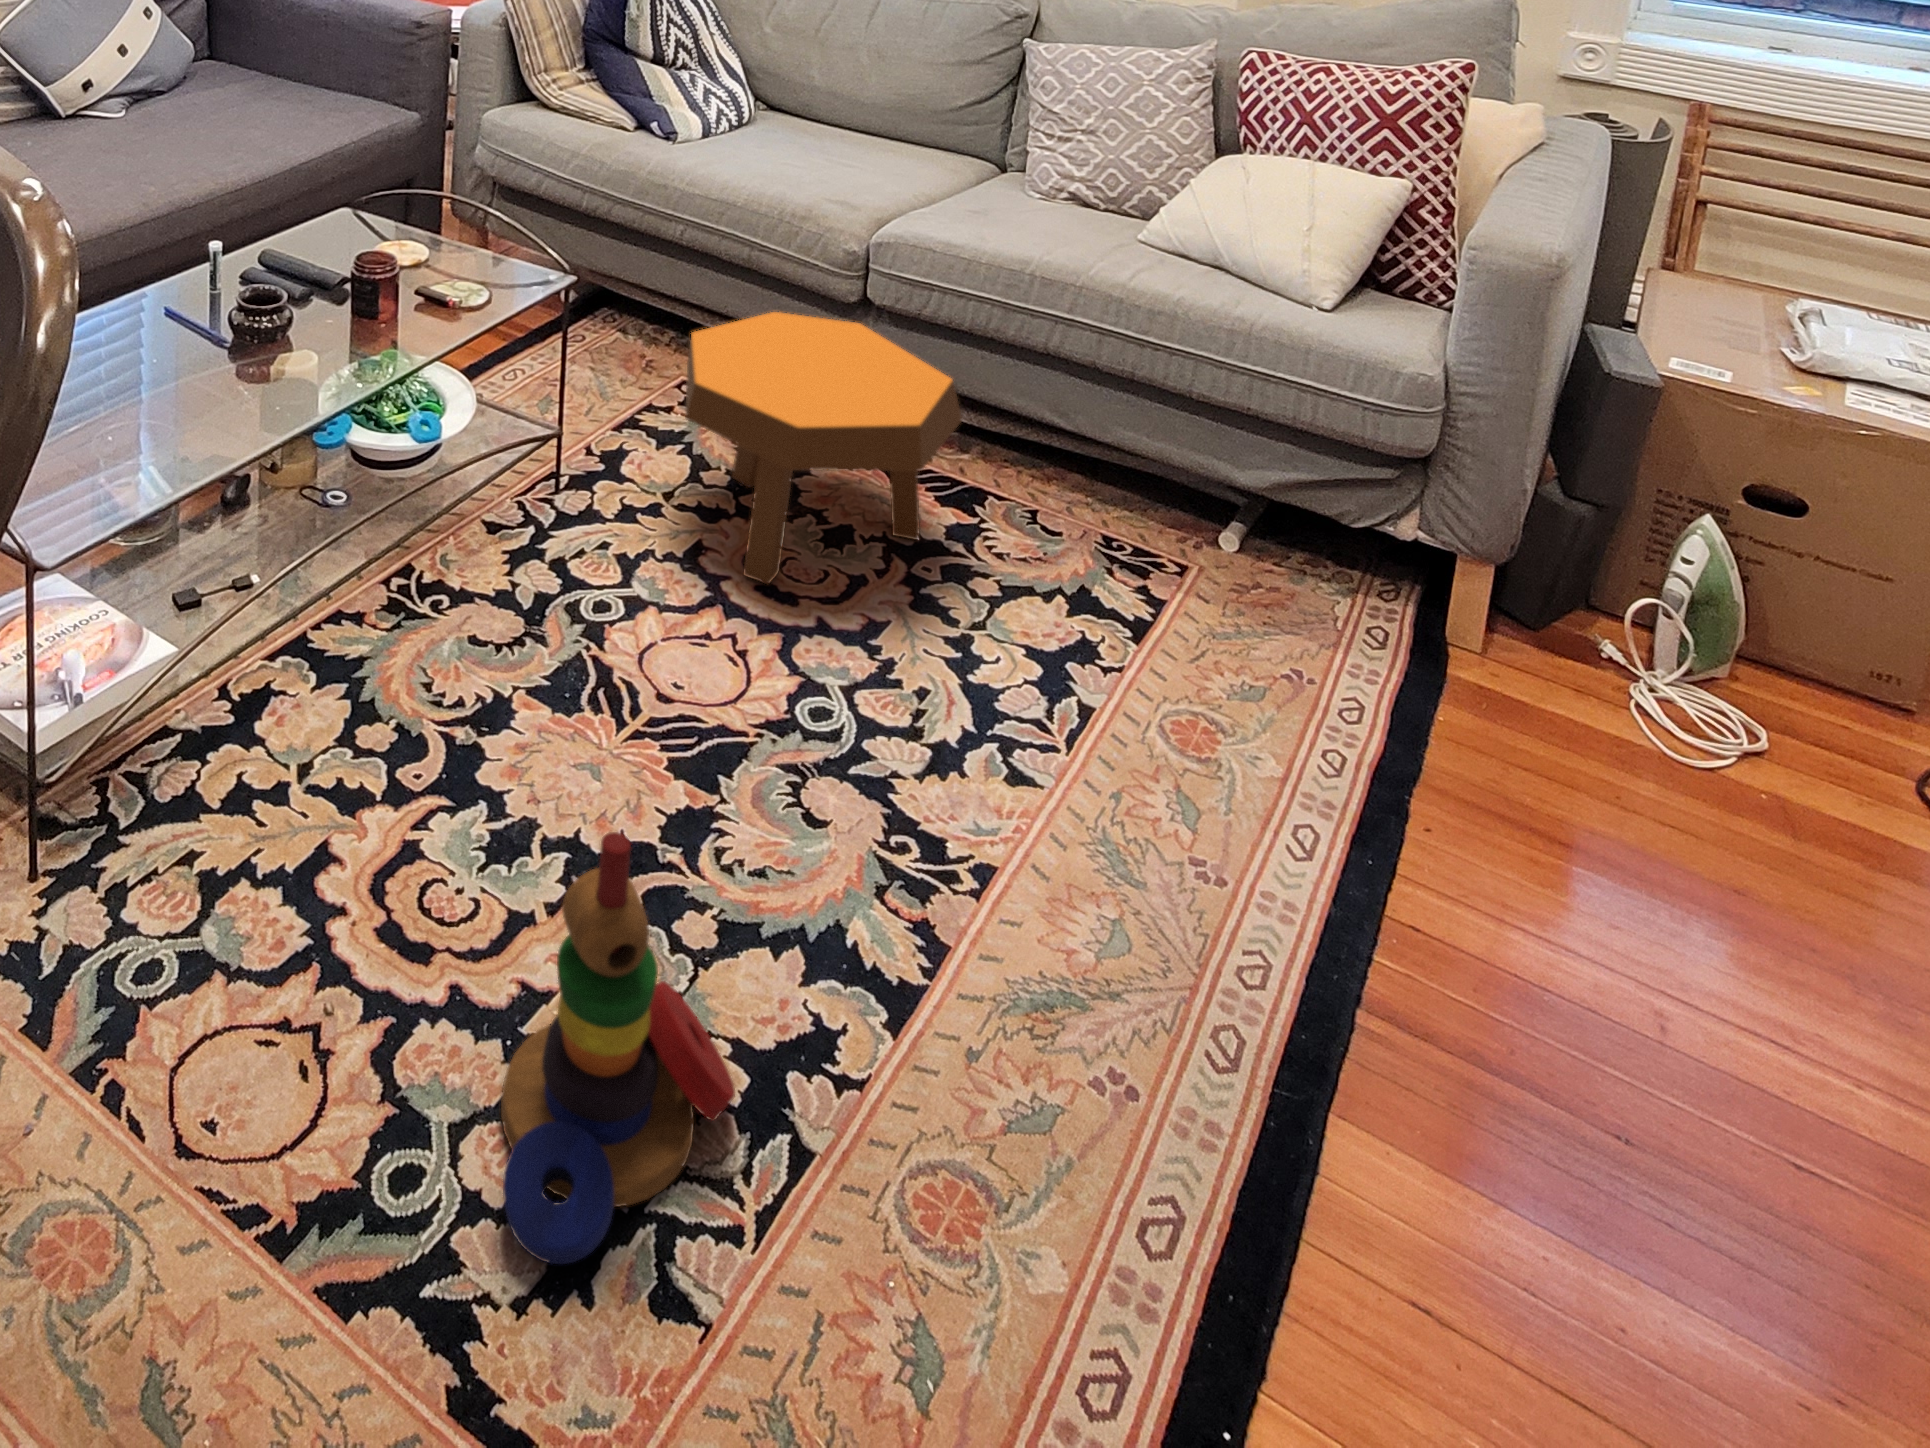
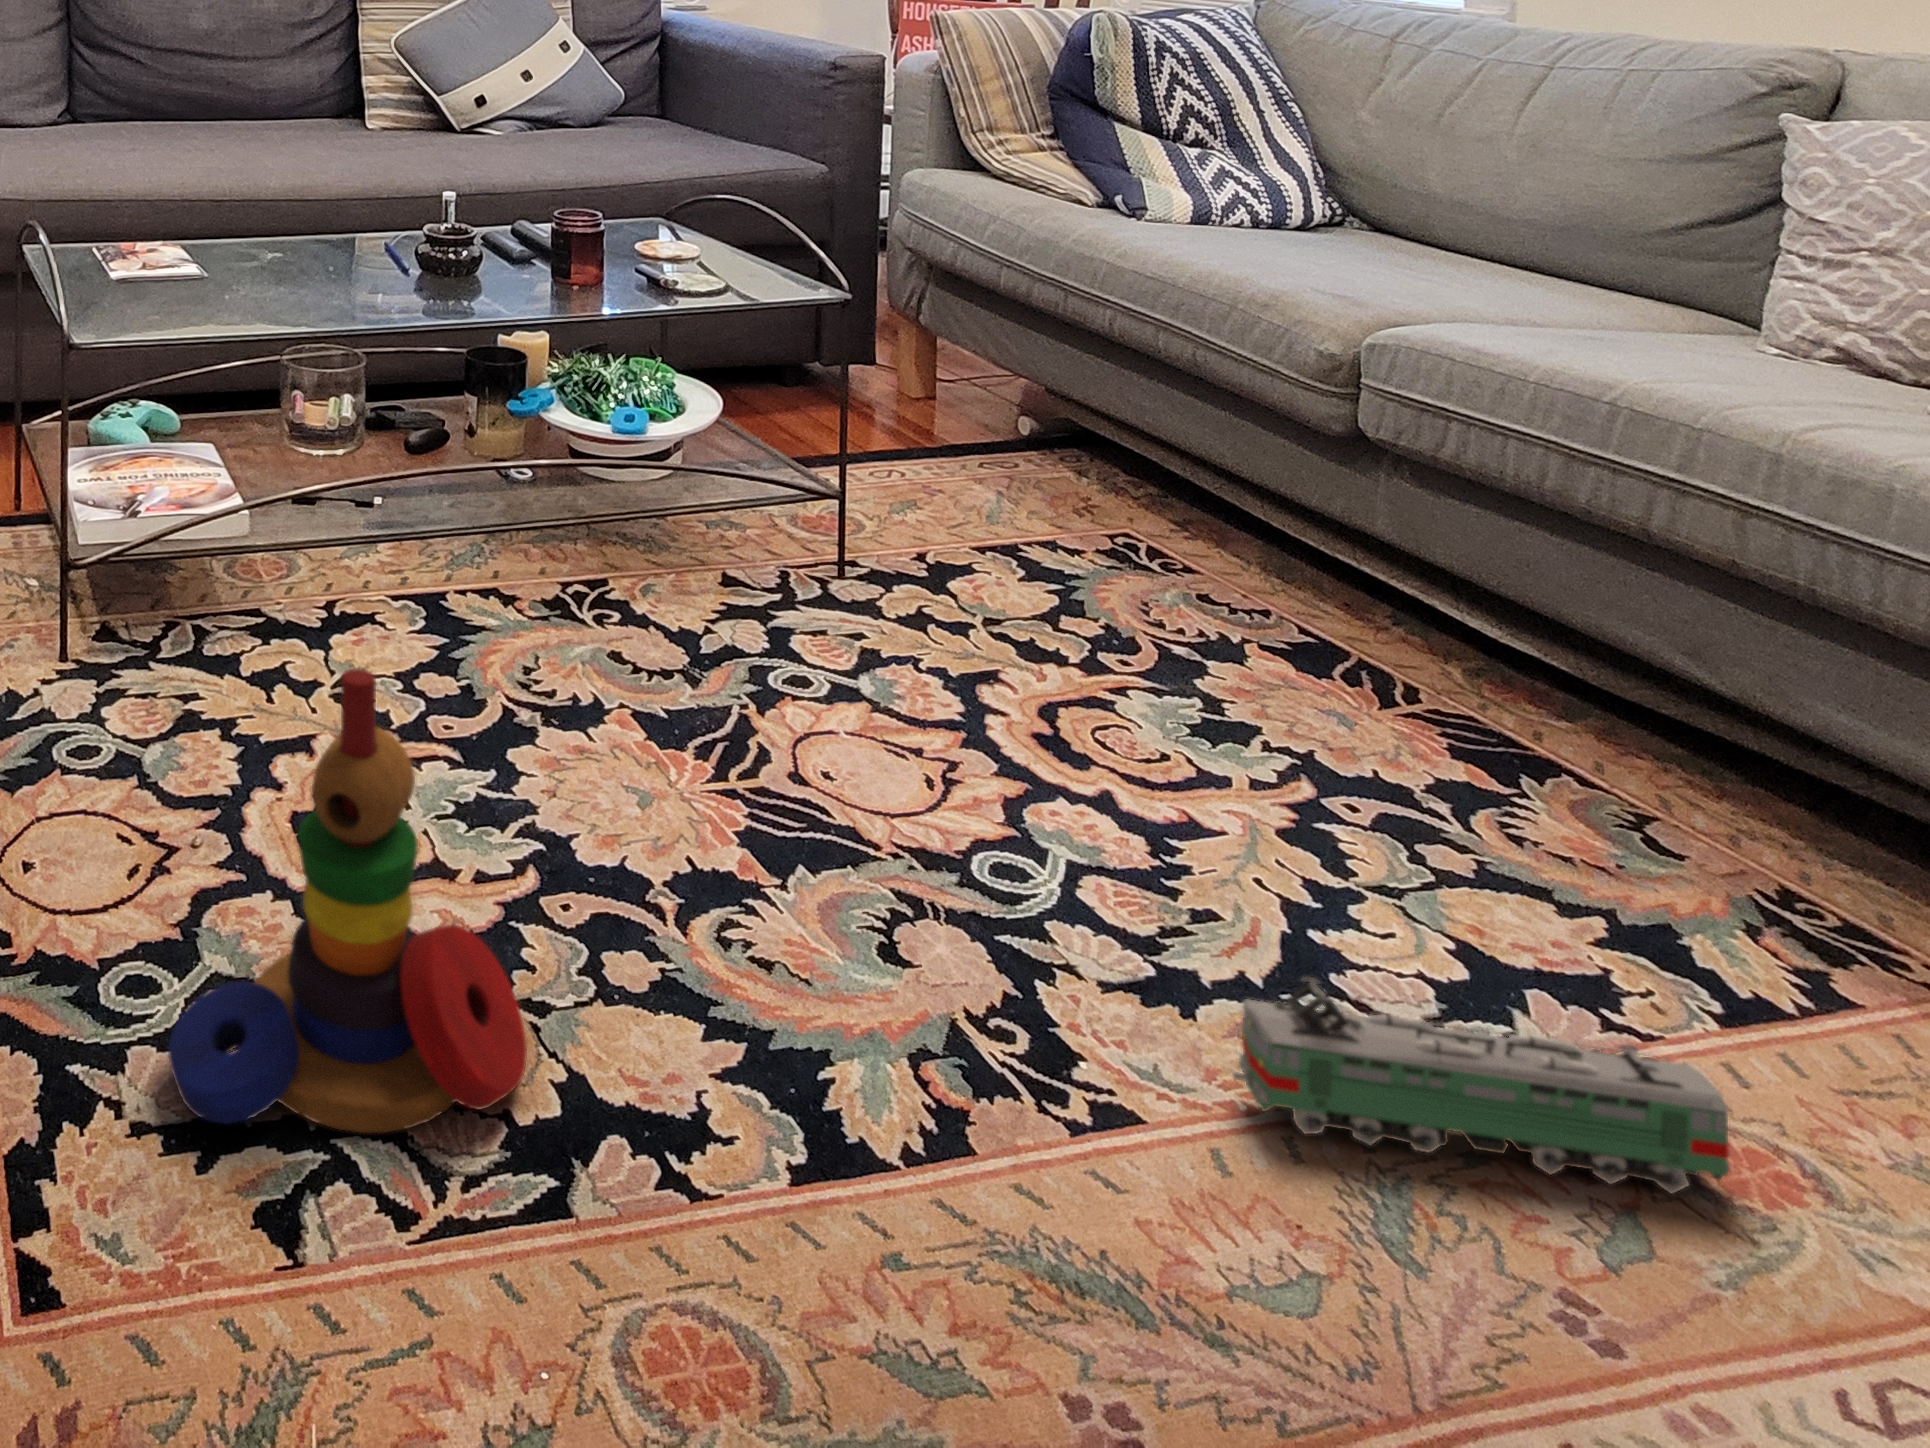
footstool: present [685,312,962,584] -> none [976,406,1473,777]
toy train: none [1011,700,1195,832] -> present [1232,976,1730,1193]

